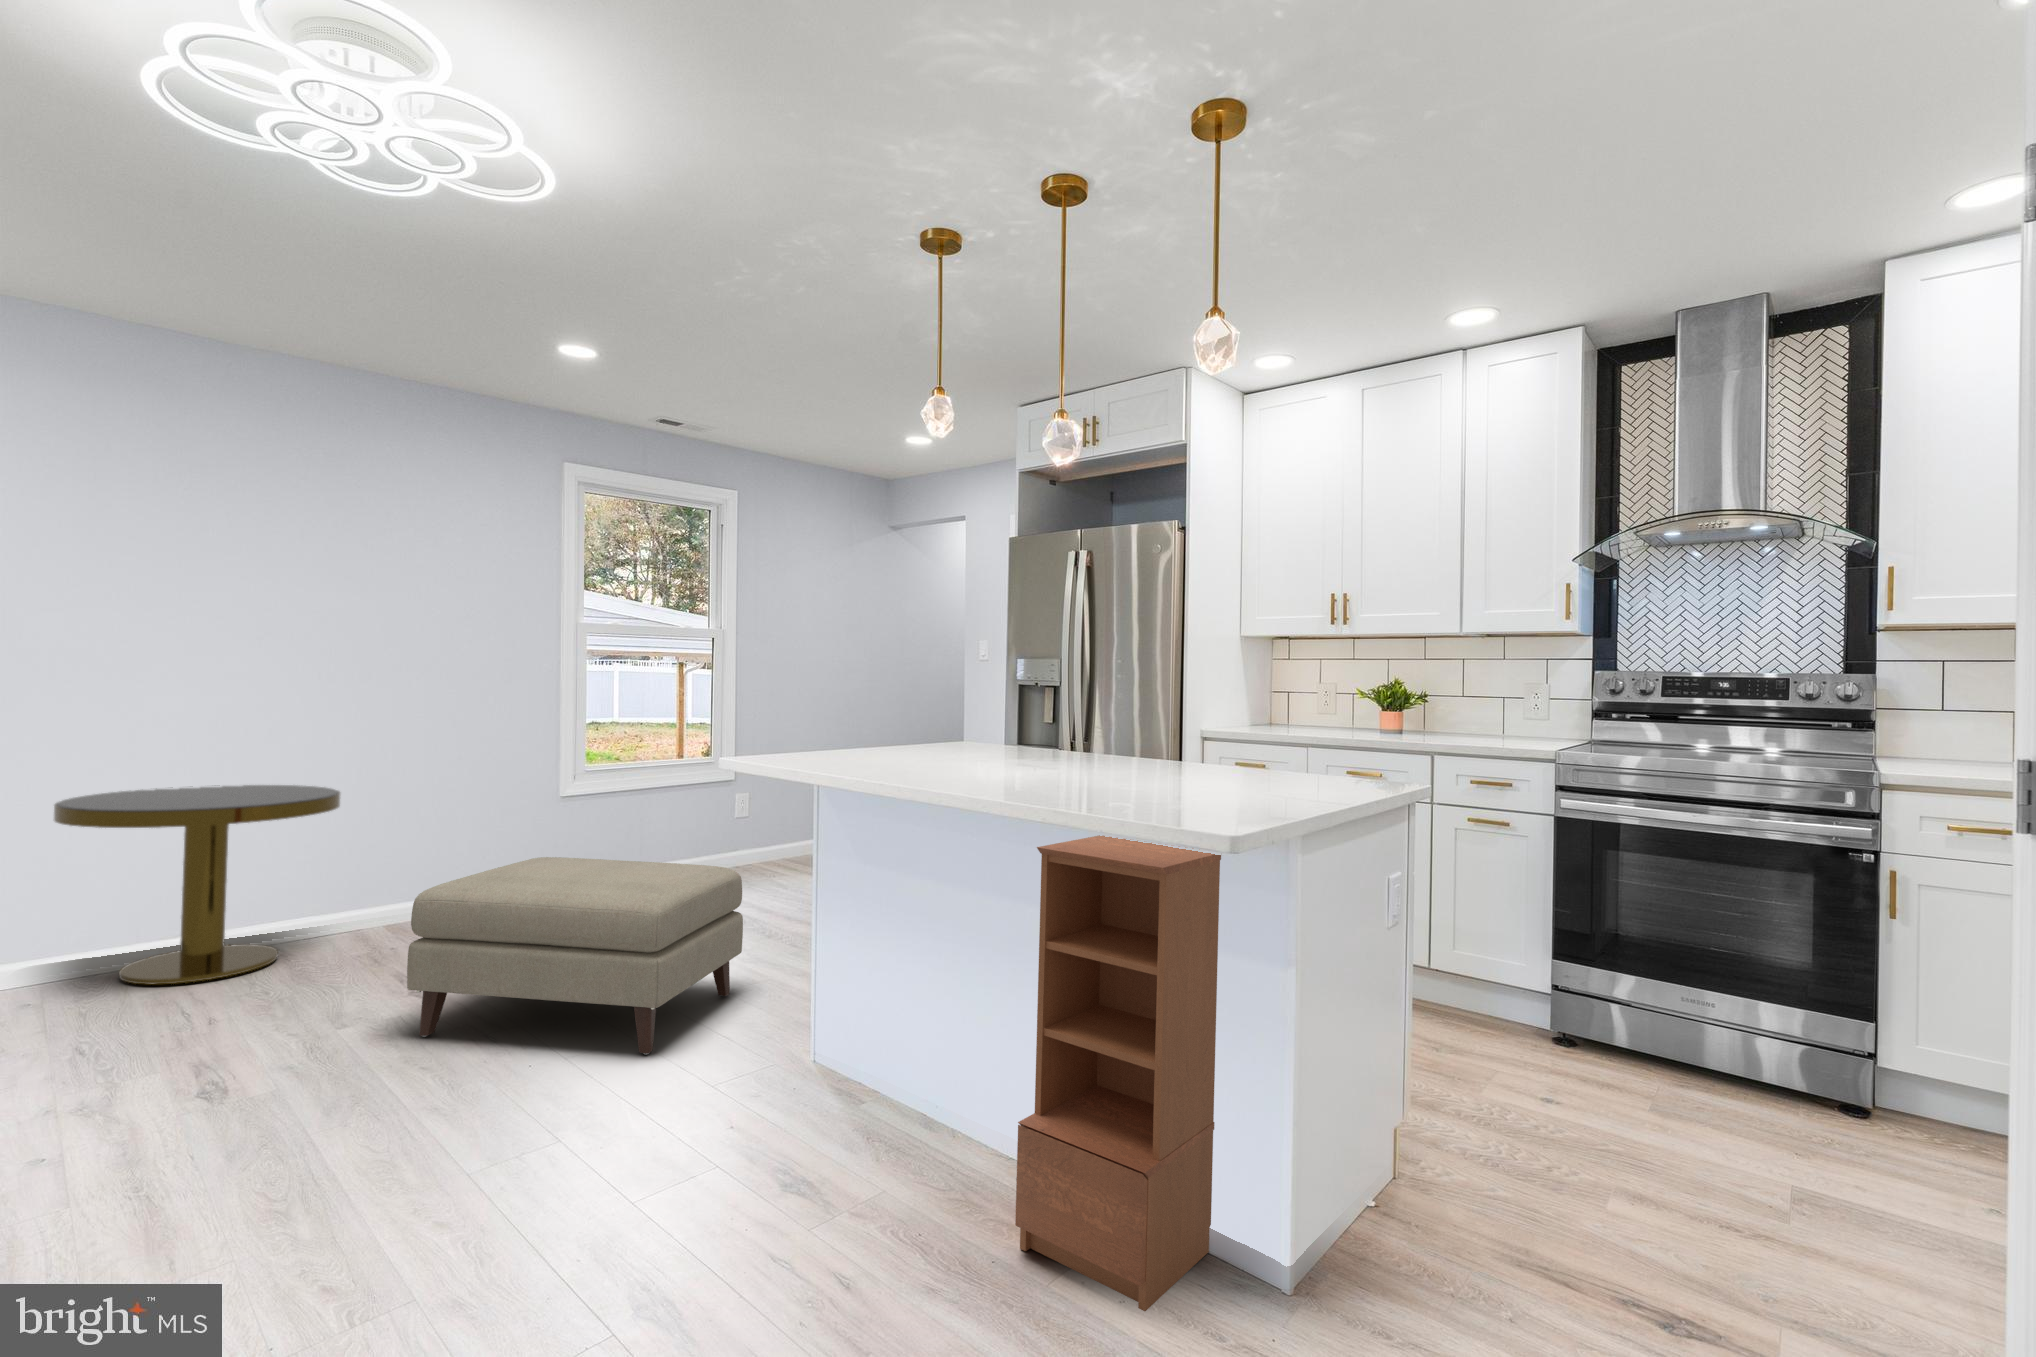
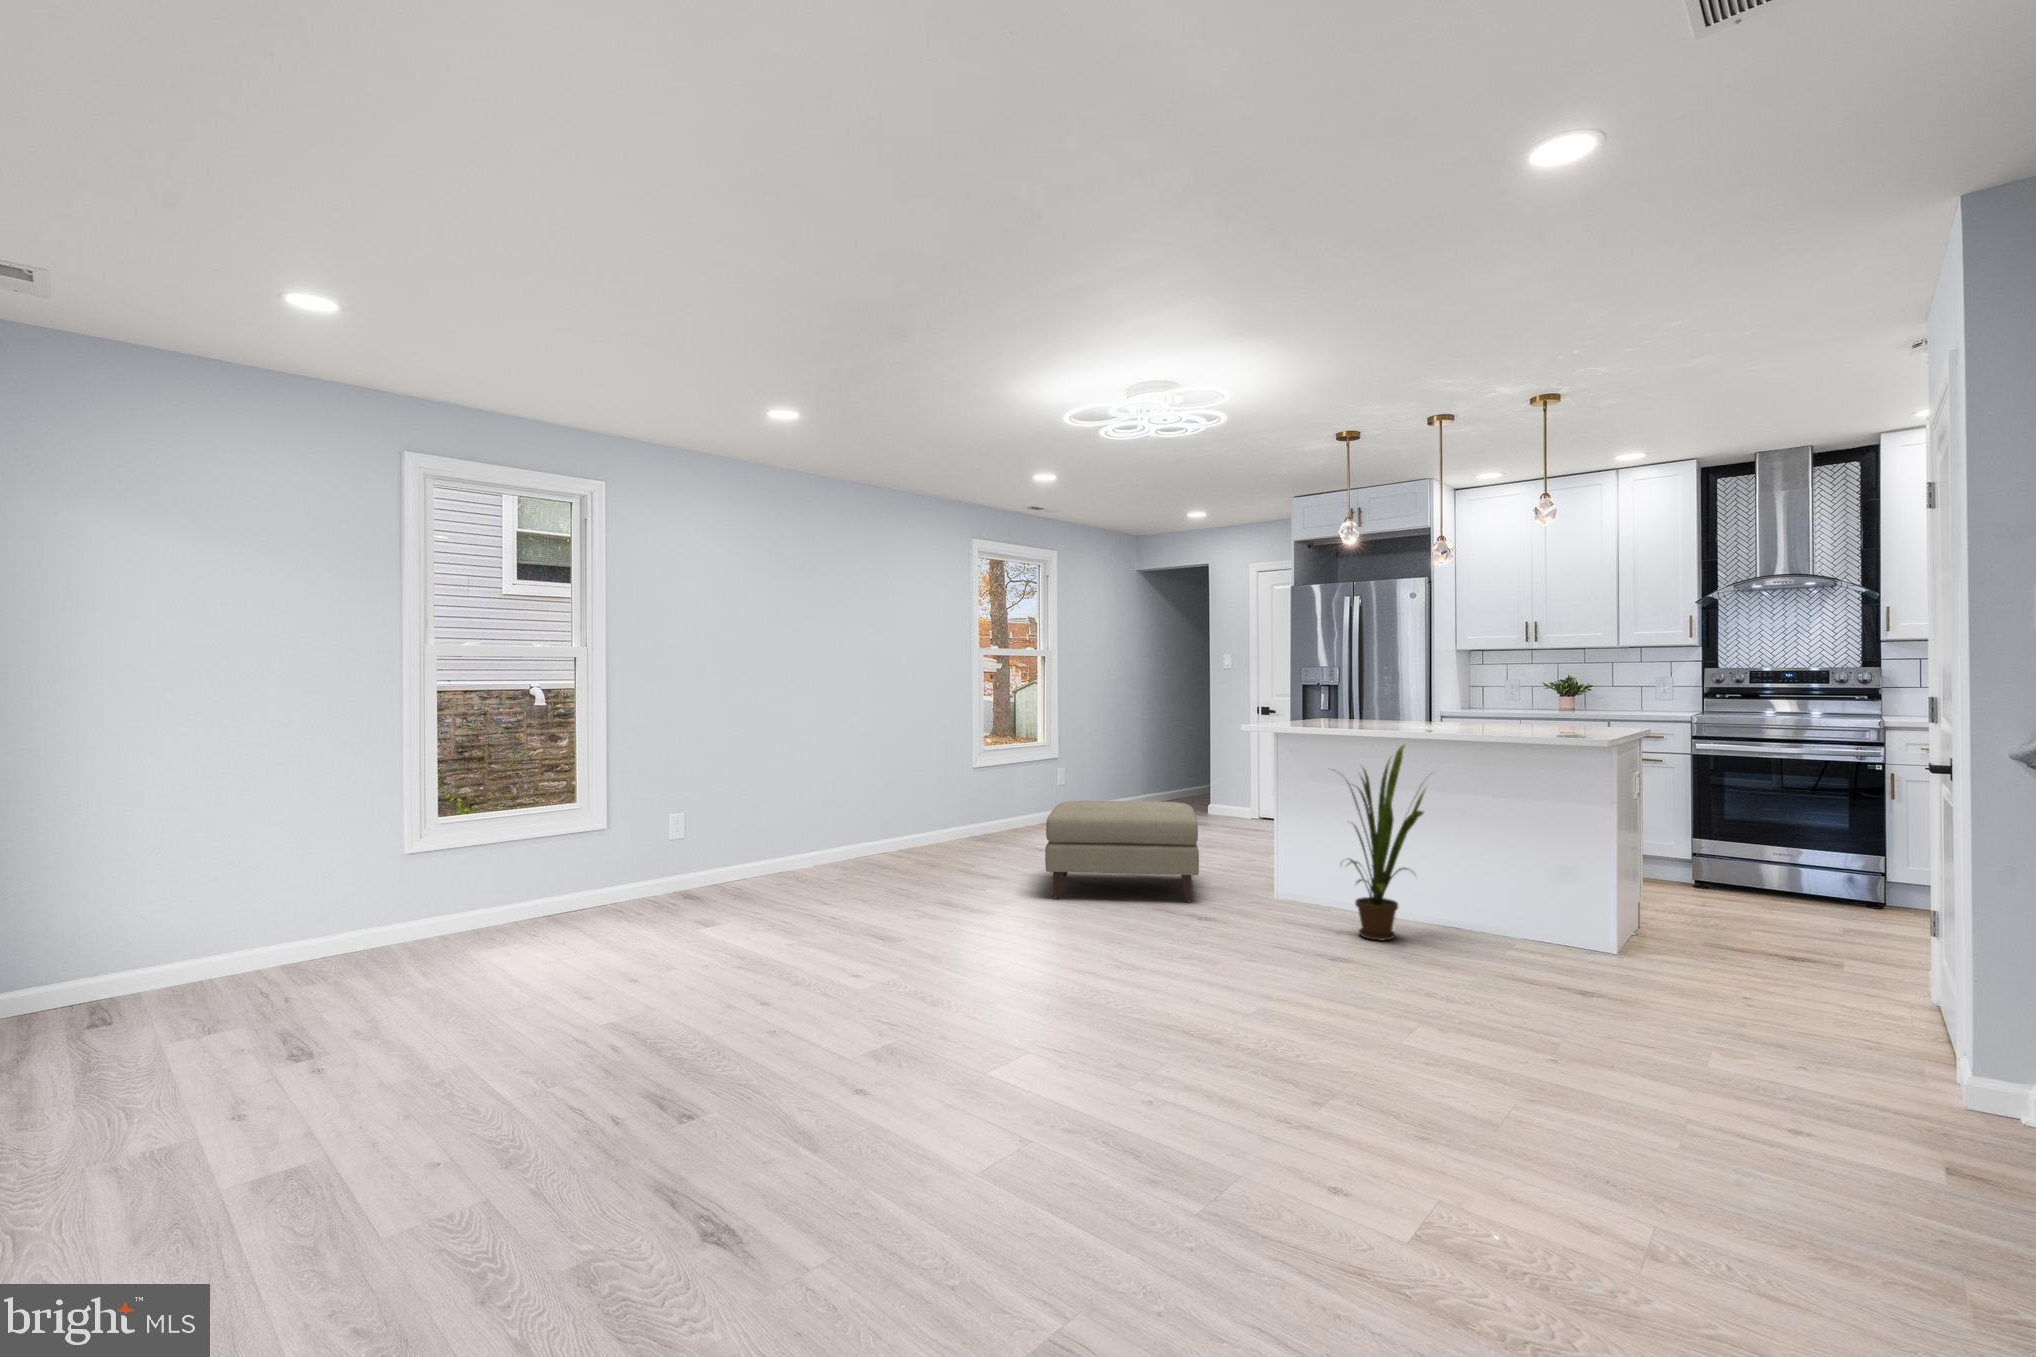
side table: present [54,785,341,984] -> none [788,766,921,882]
house plant: none [798,786,996,1194] -> present [1347,745,1426,940]
bookcase: present [1015,835,1221,1311] -> none [1481,764,1570,966]

